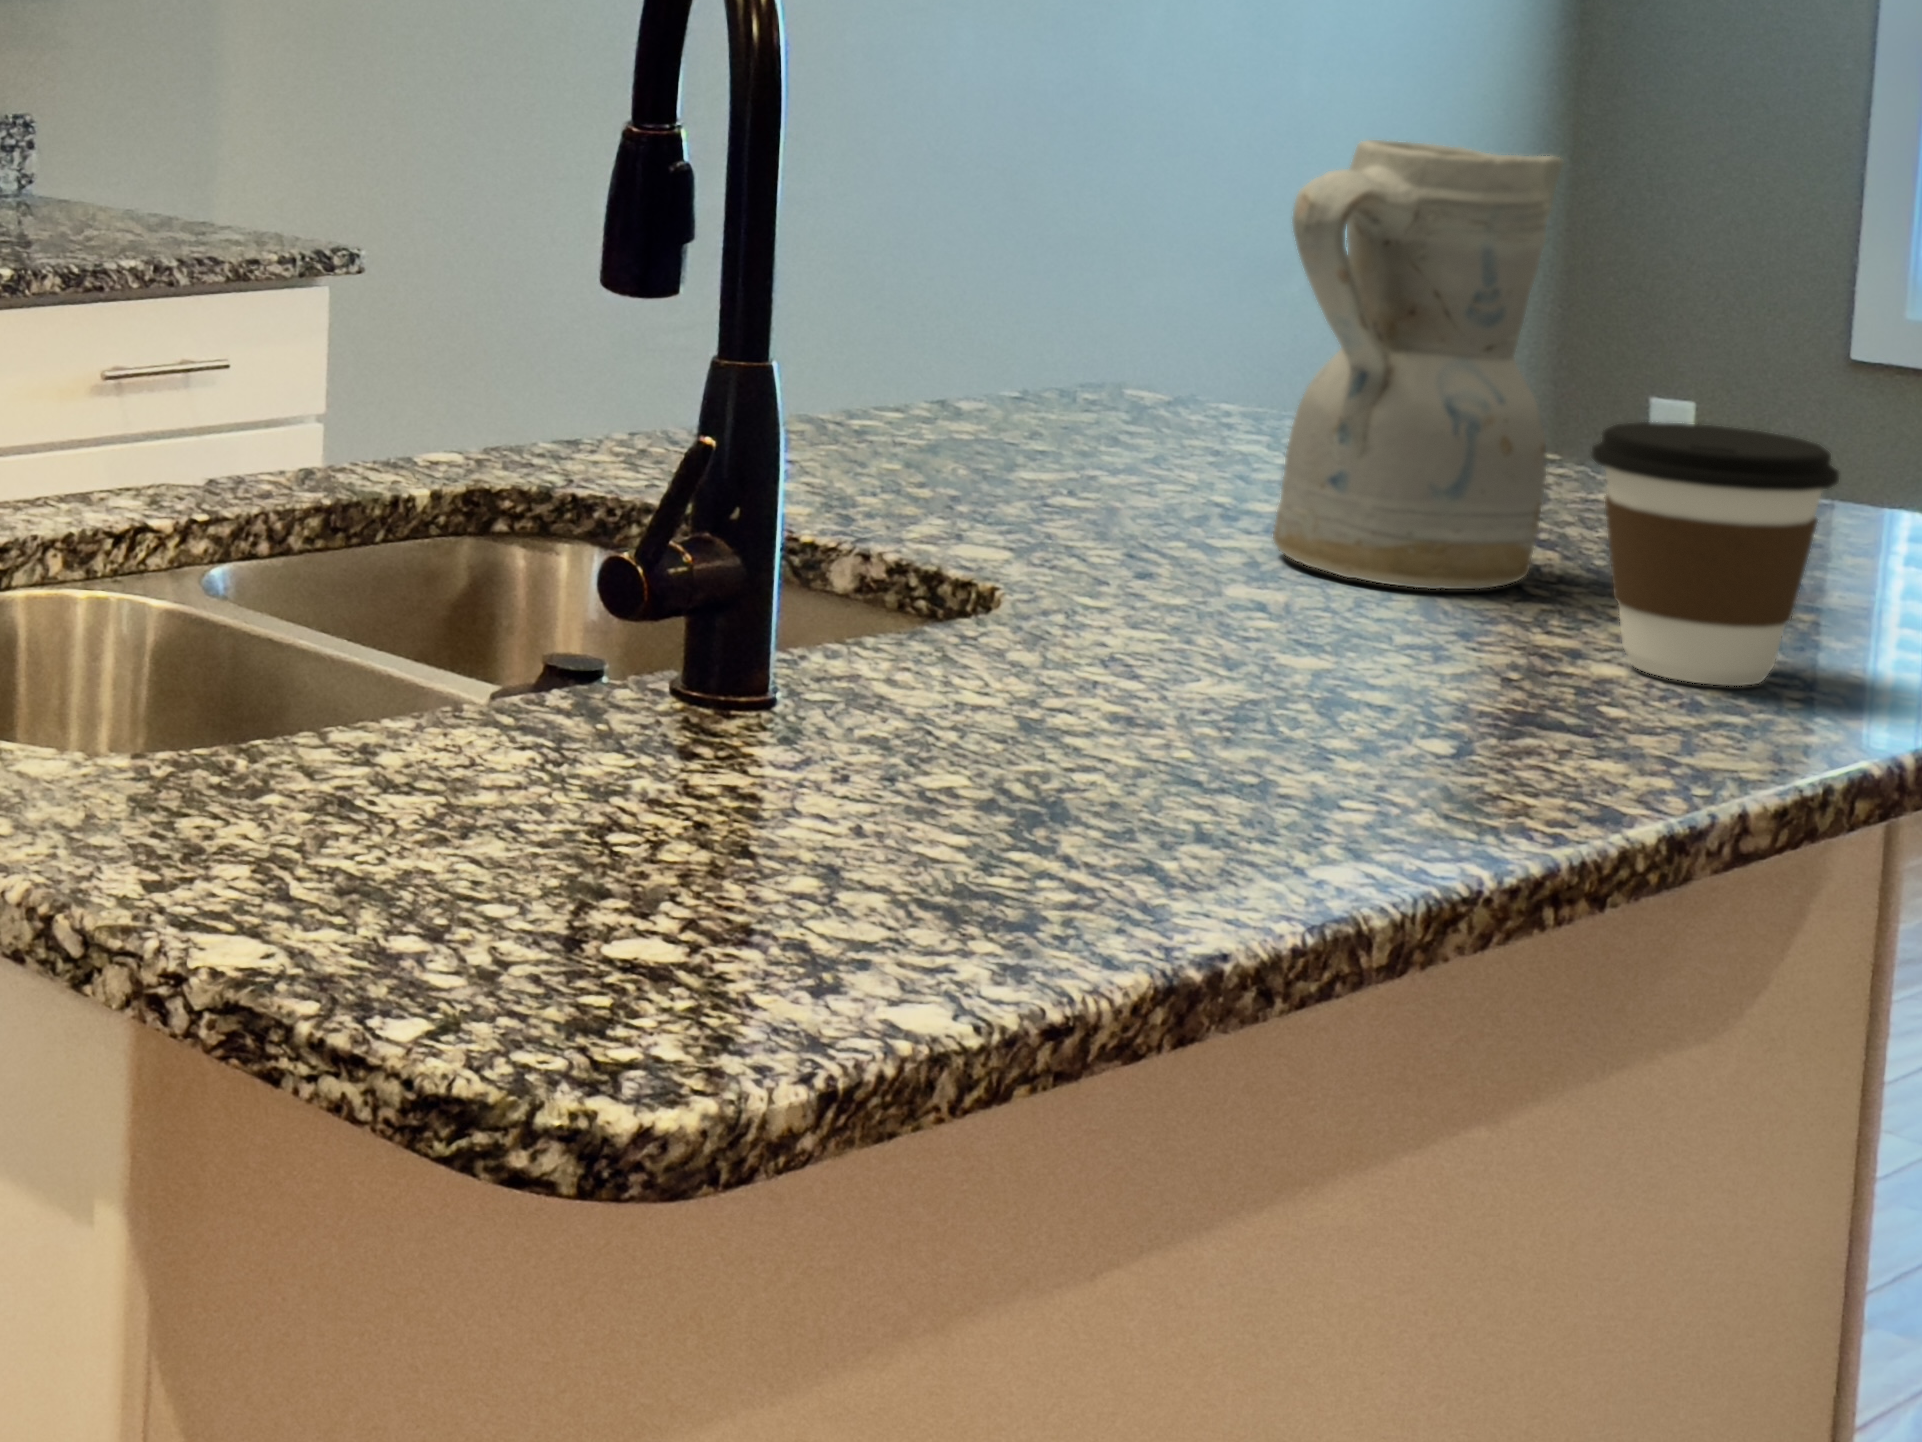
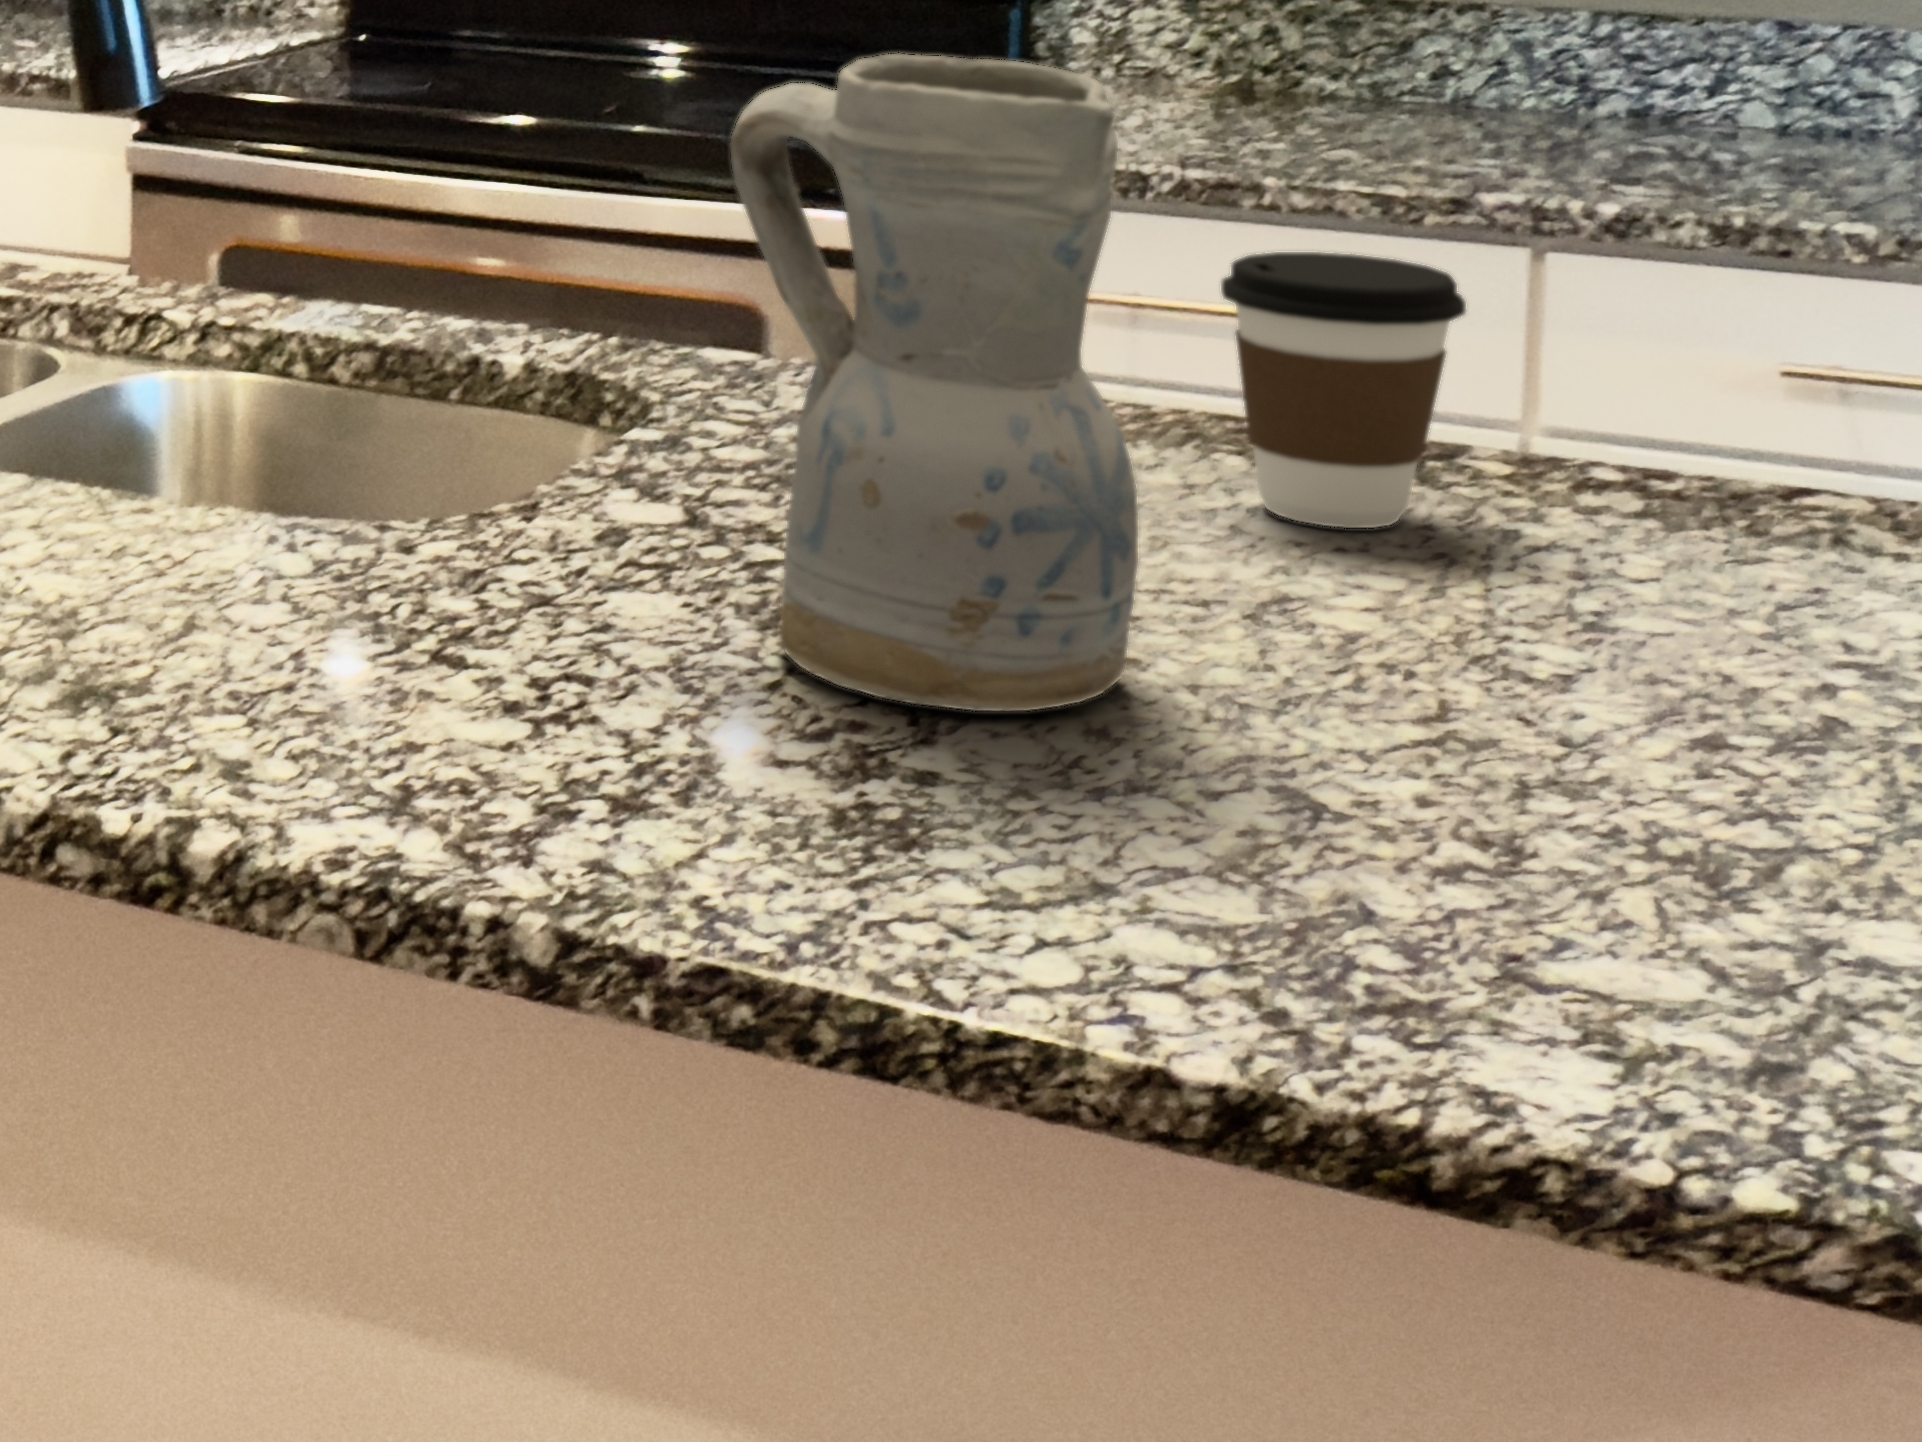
coffee cup: present [1592,422,1839,686] -> present [1221,252,1466,528]

